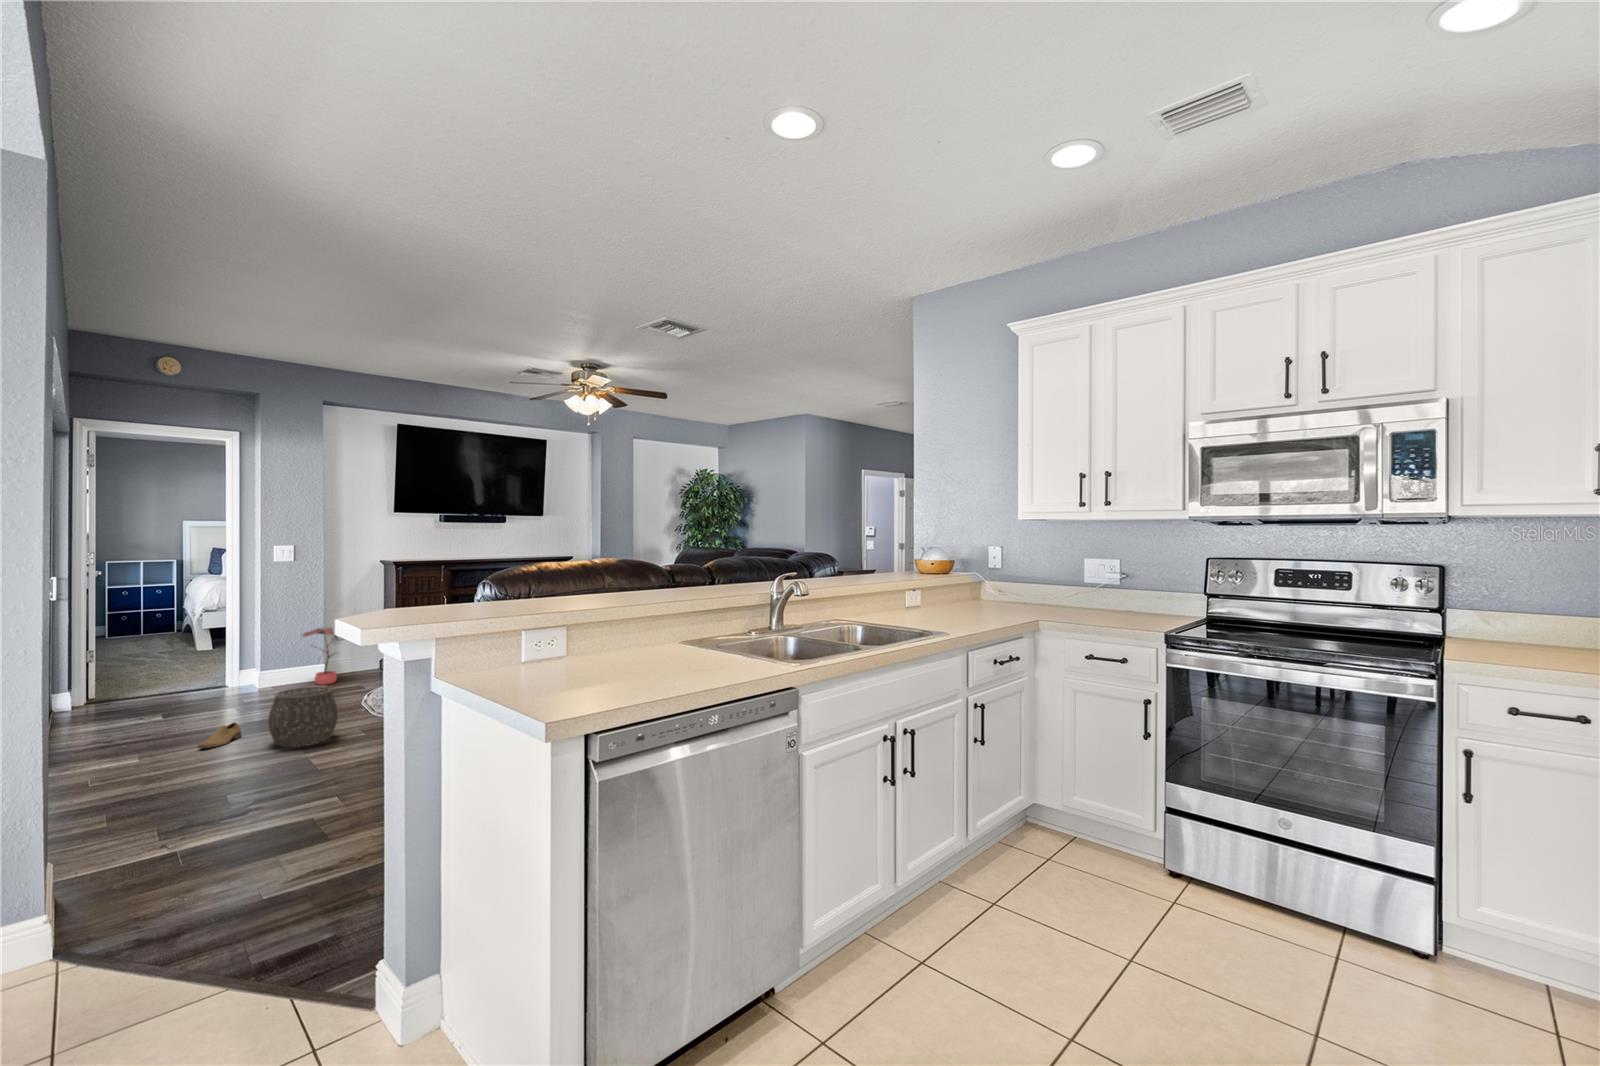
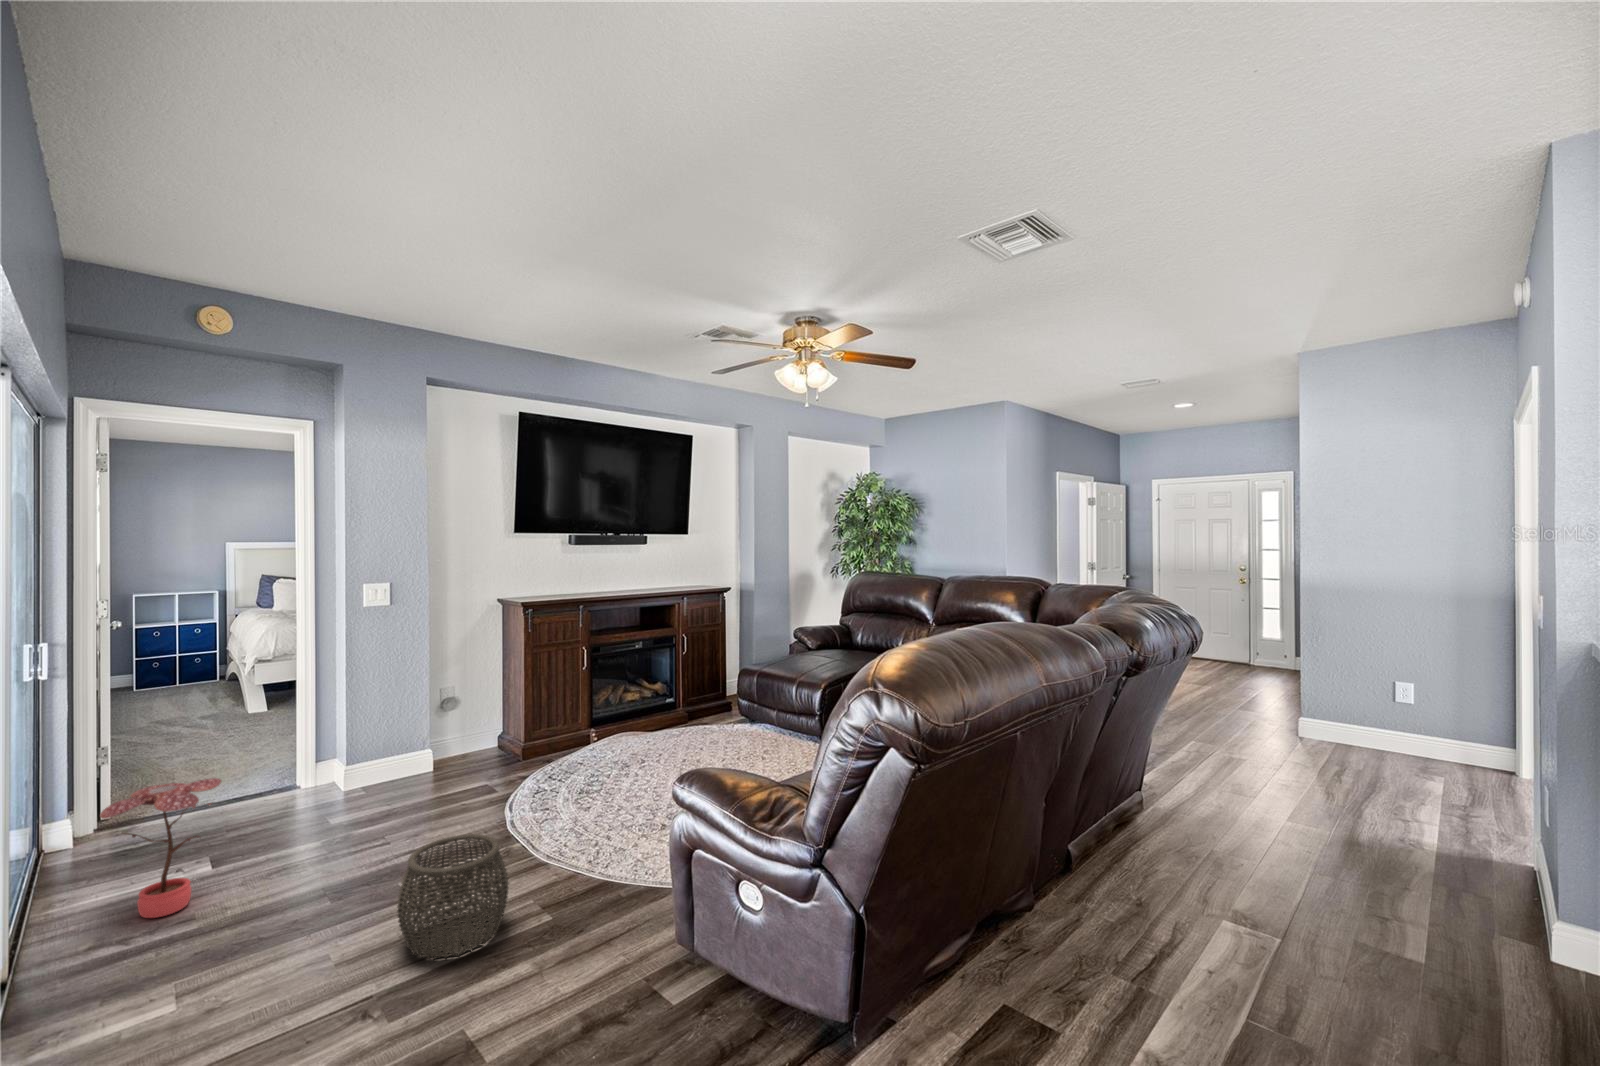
potted plant: present [302,627,337,685] -> present [100,778,221,918]
shoe: present [198,722,242,748] -> none [278,900,346,967]

